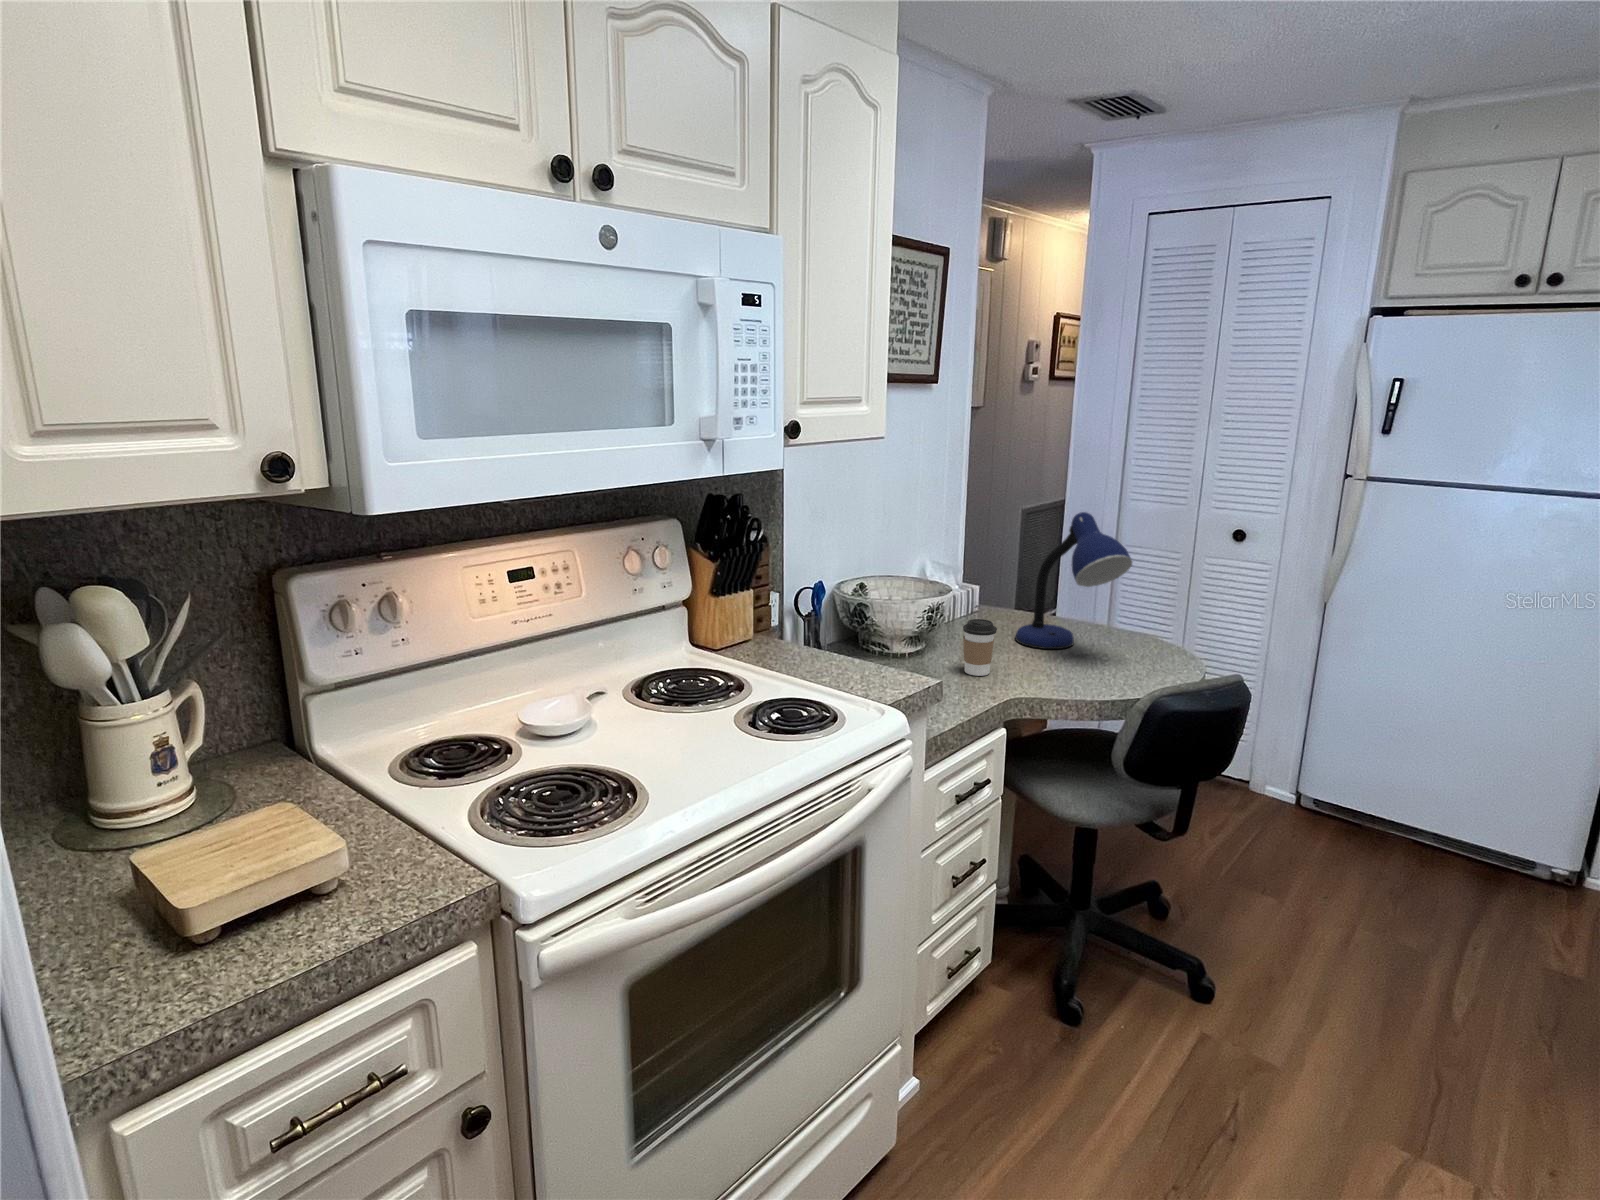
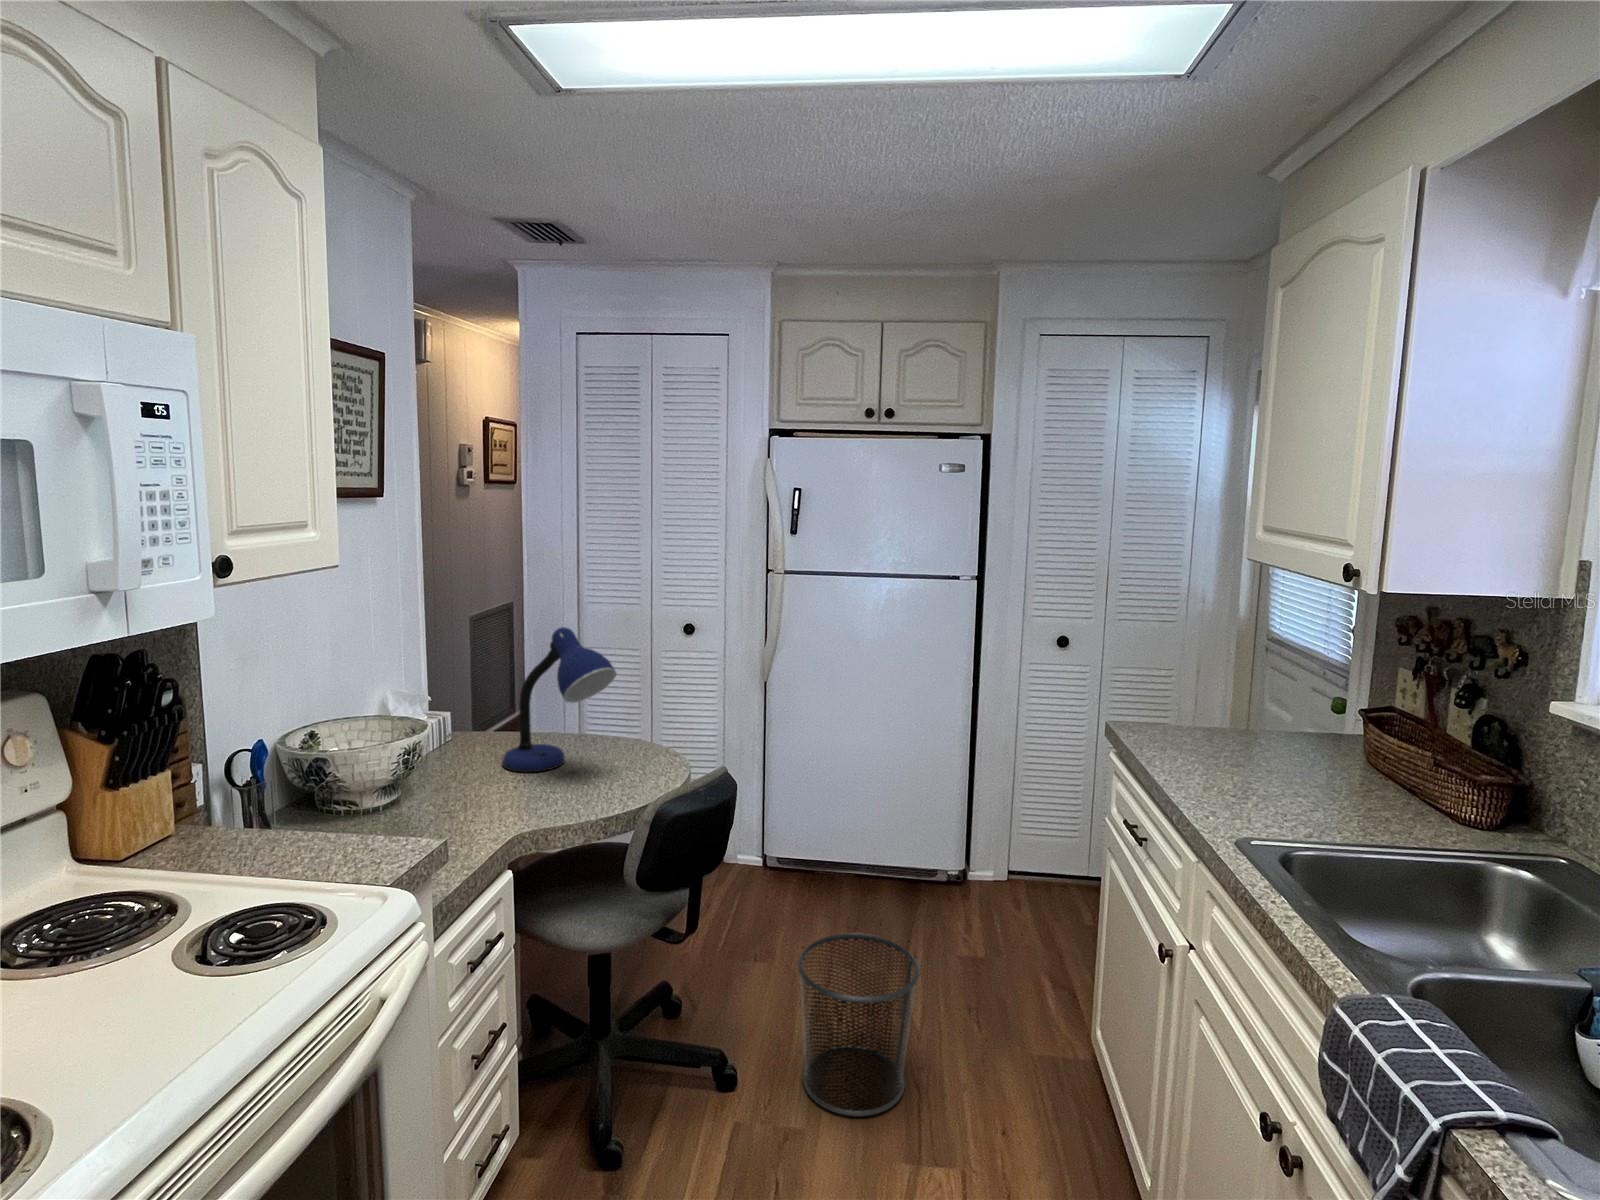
coffee cup: present [963,619,997,676] -> none [450,754,489,818]
waste bin: none [1293,887,1467,1092] -> present [797,933,920,1116]

